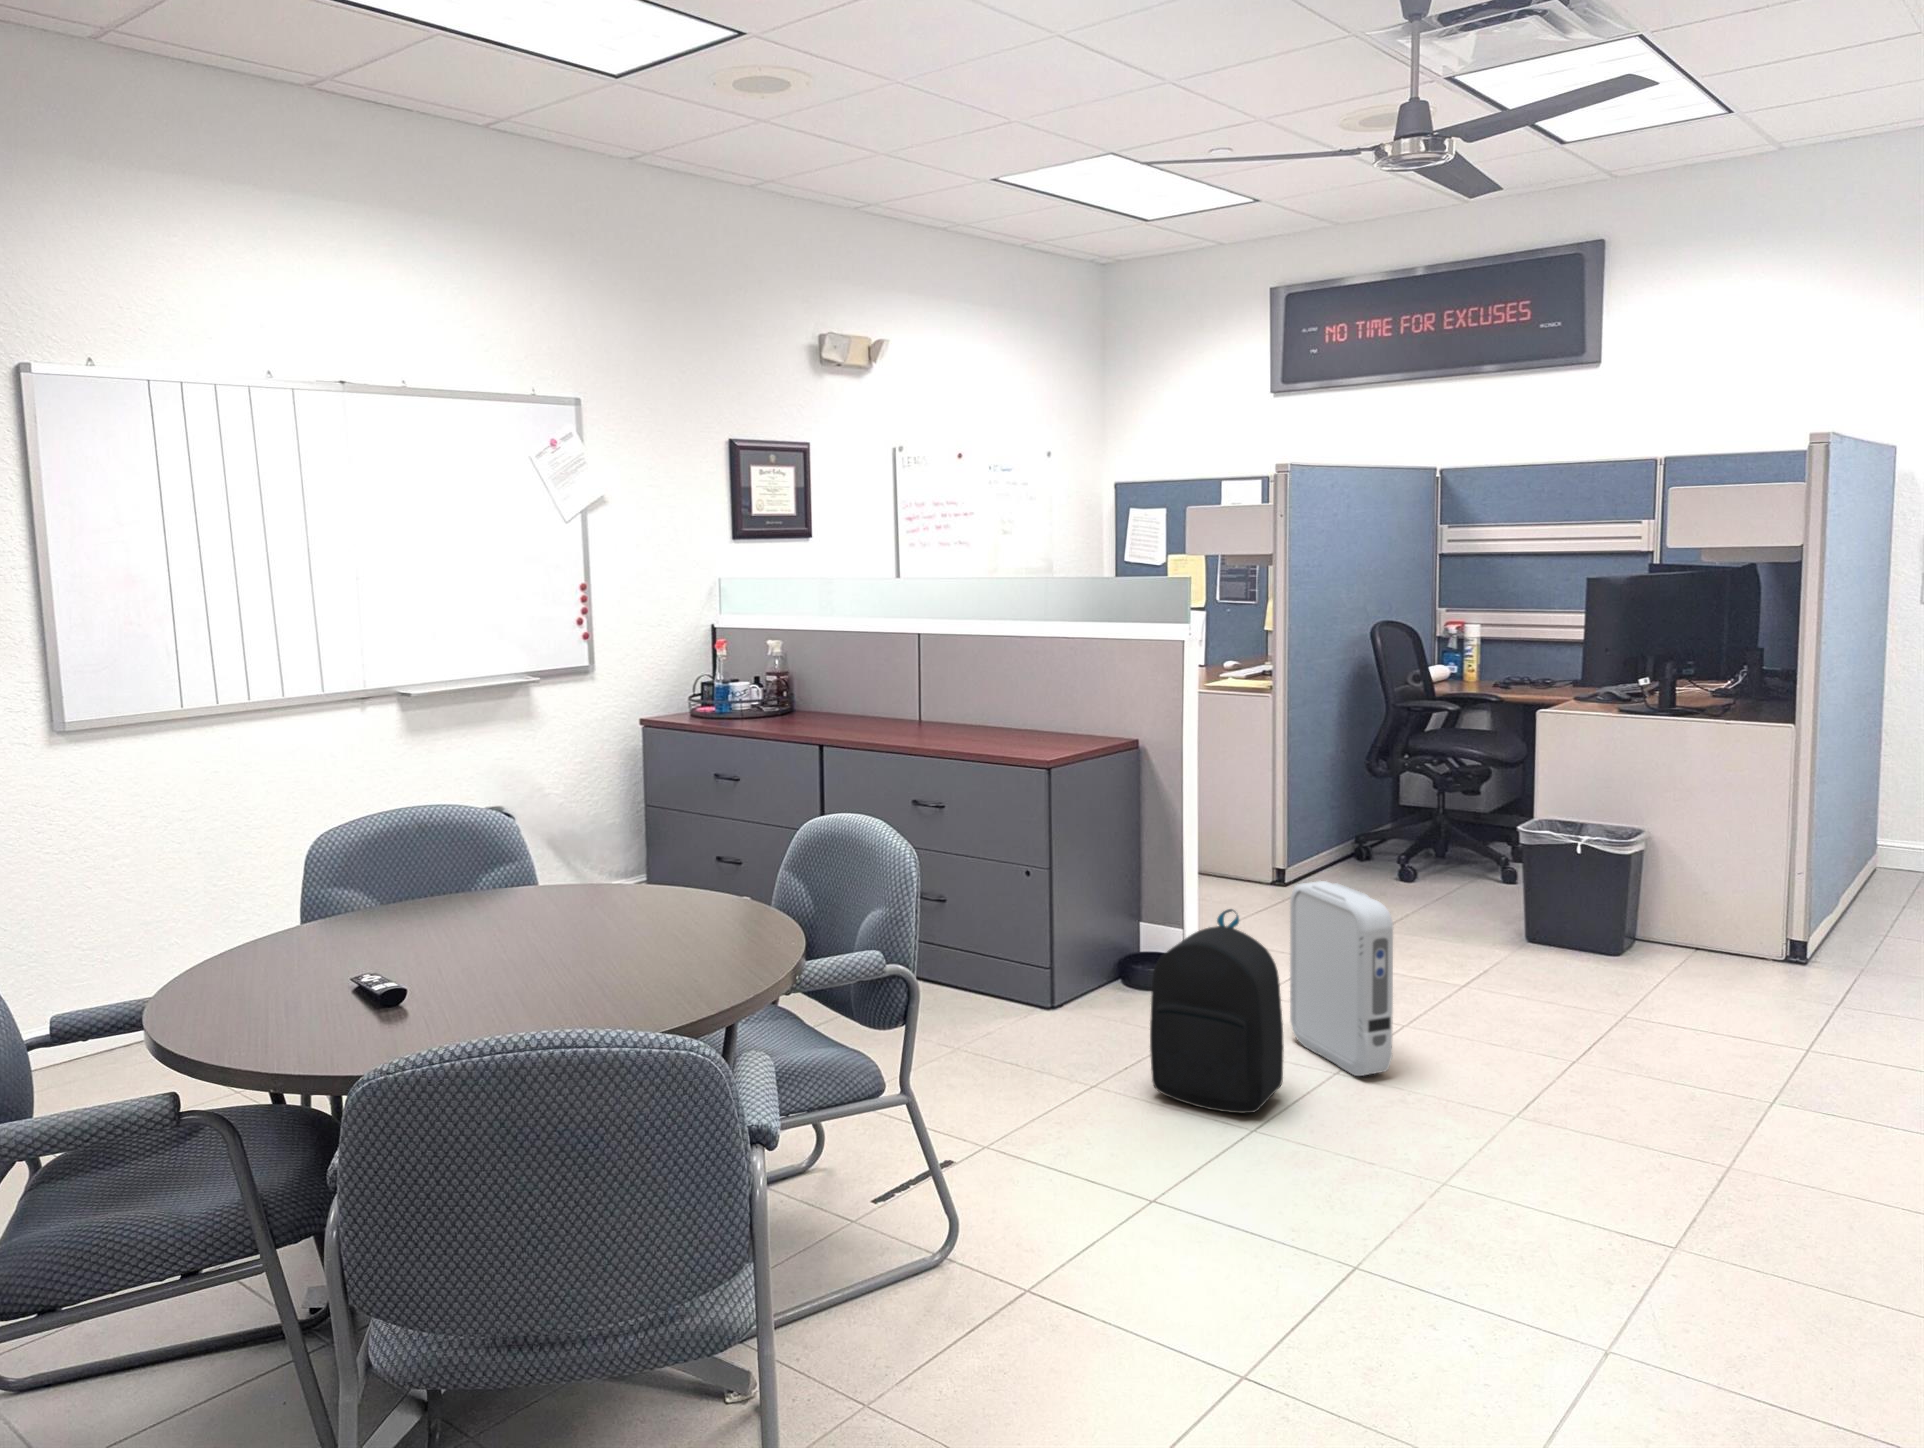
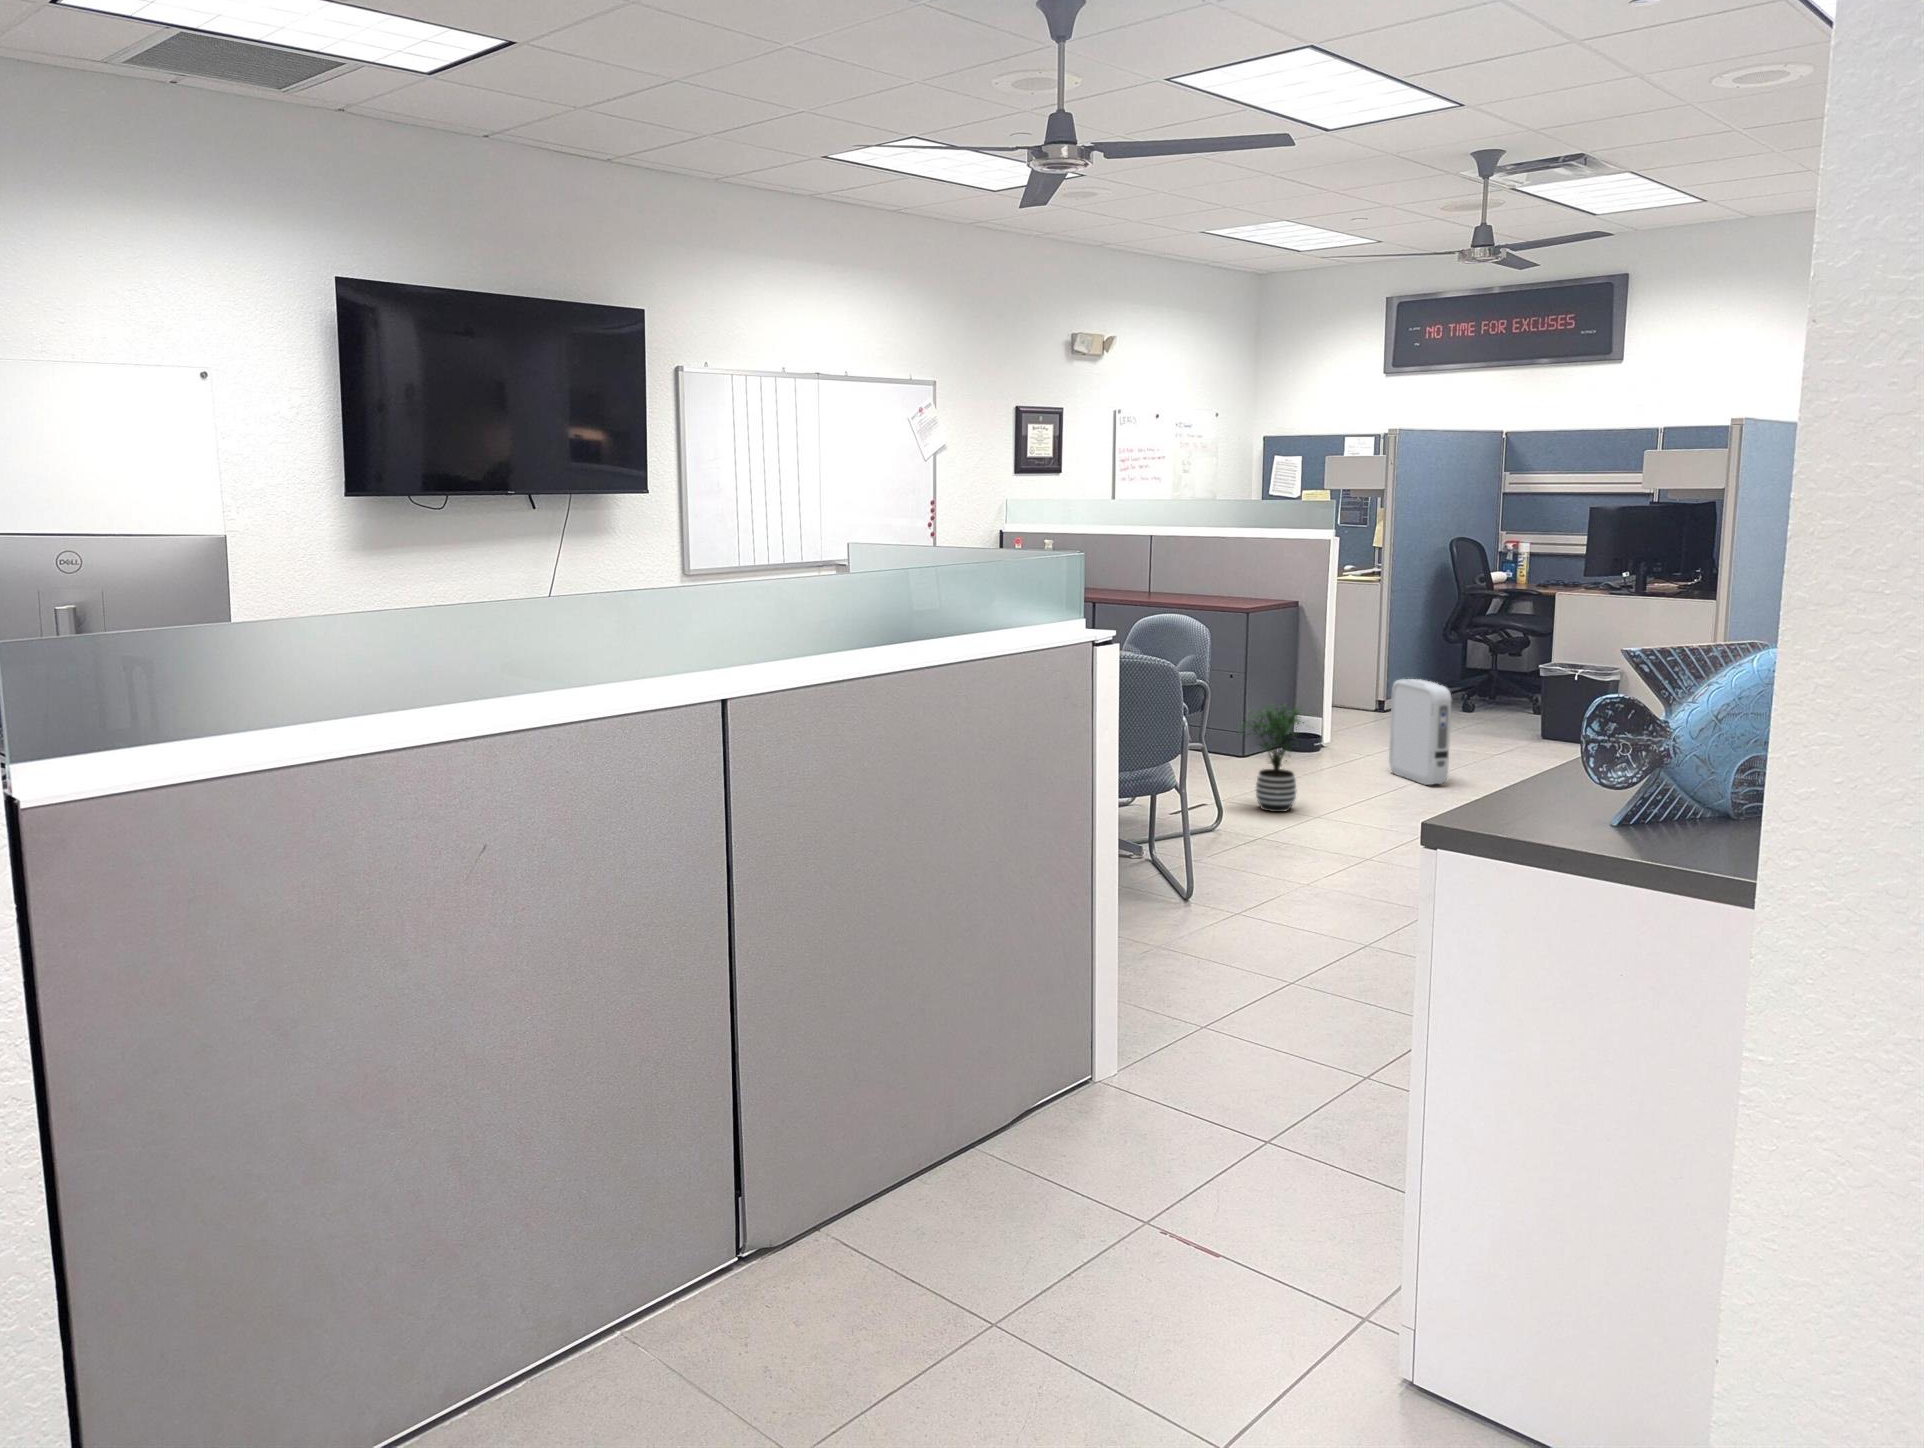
backpack: present [1150,909,1284,1113] -> none [1310,687,1386,795]
potted plant: none [998,960,1148,1175] -> present [1237,703,1304,812]

